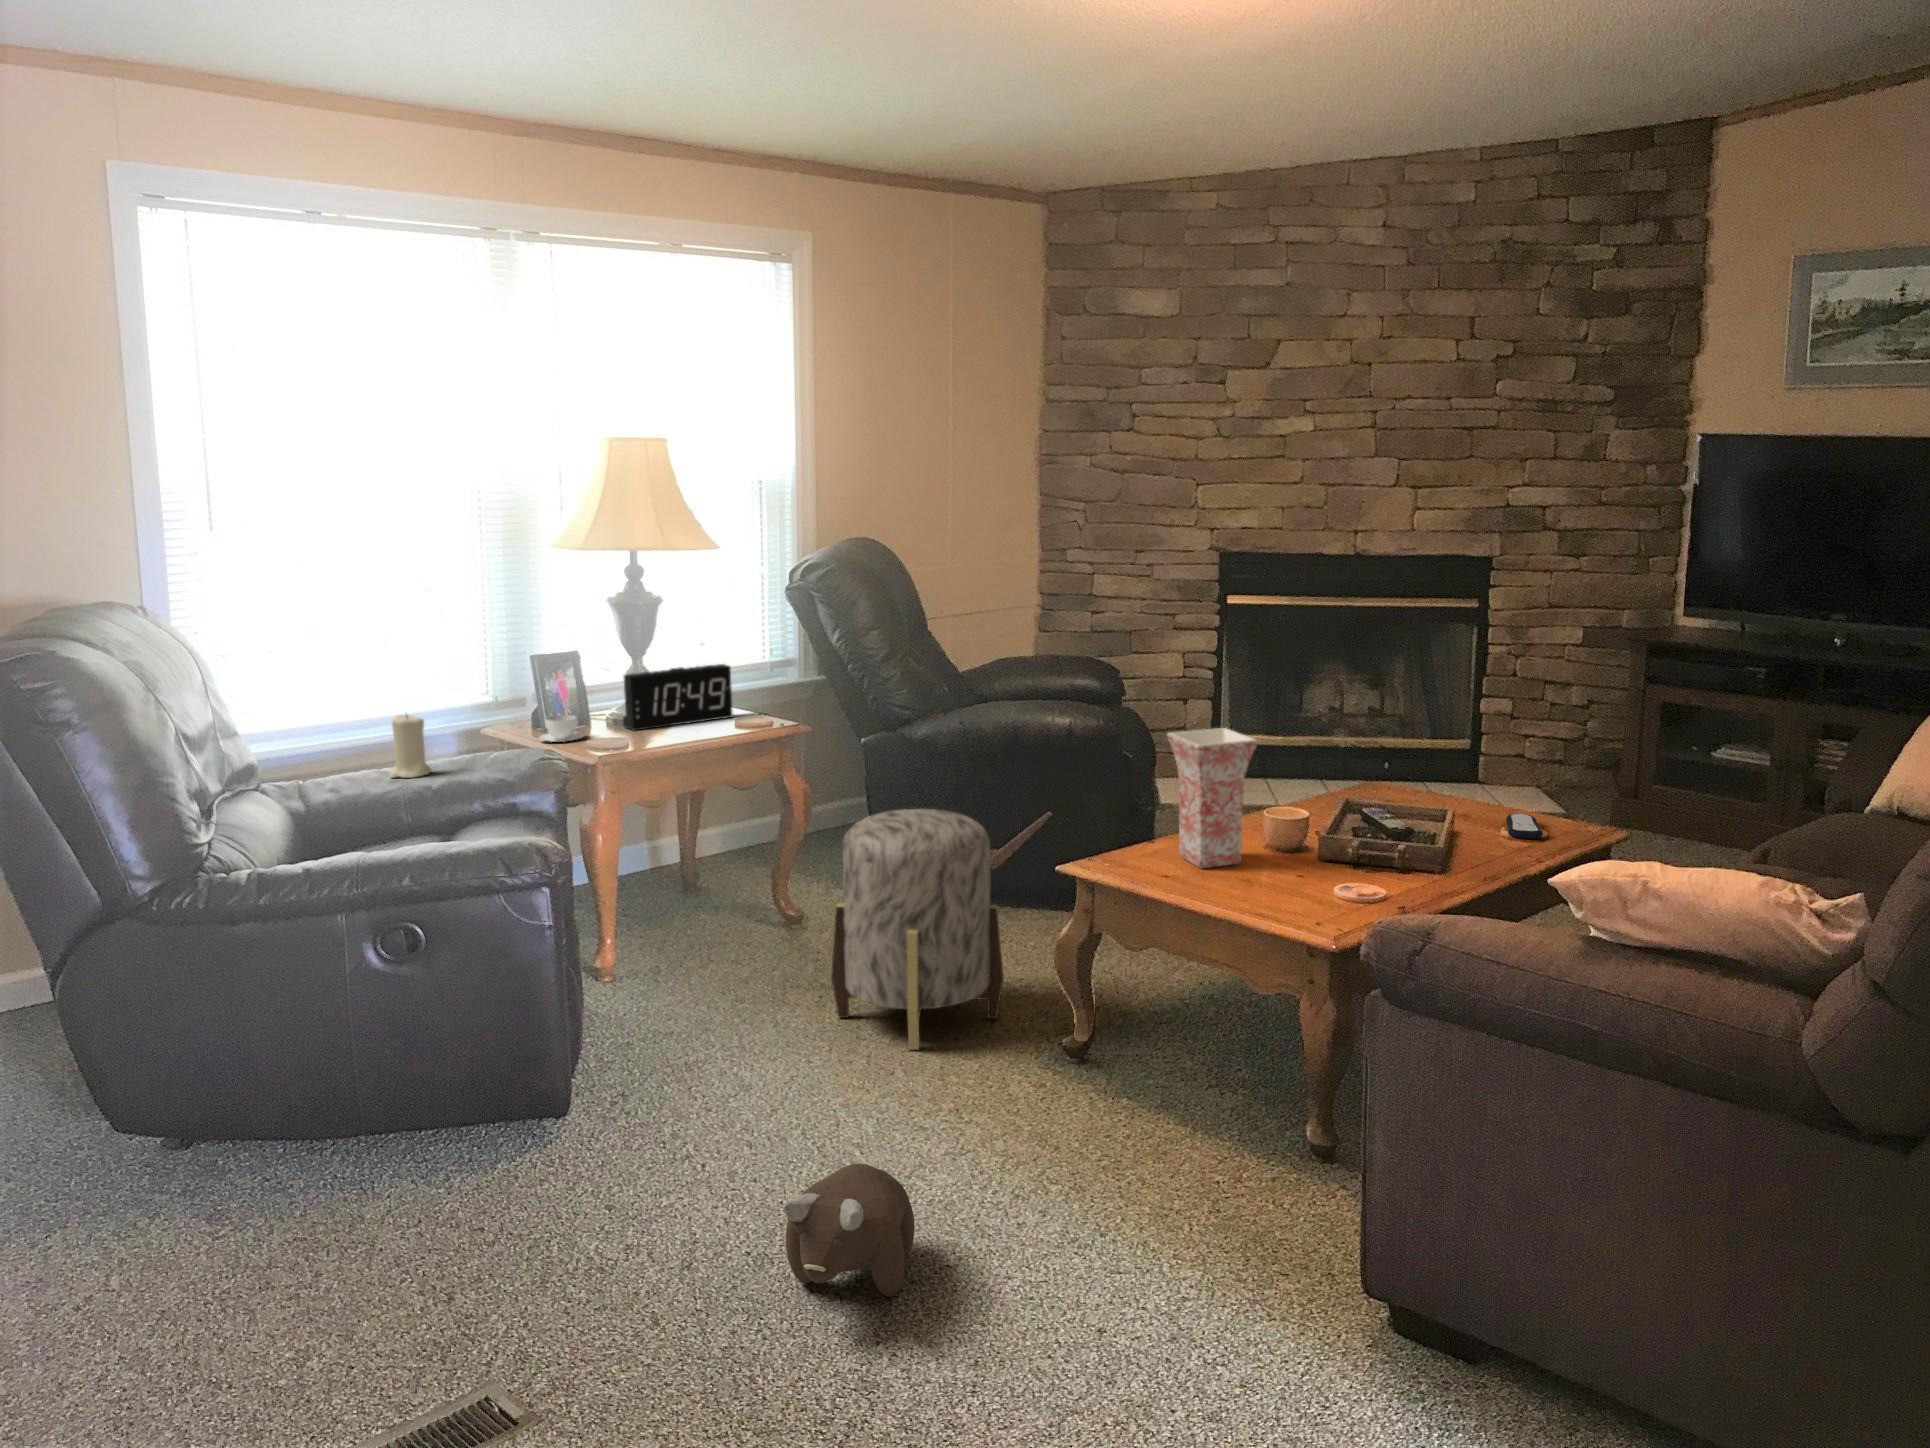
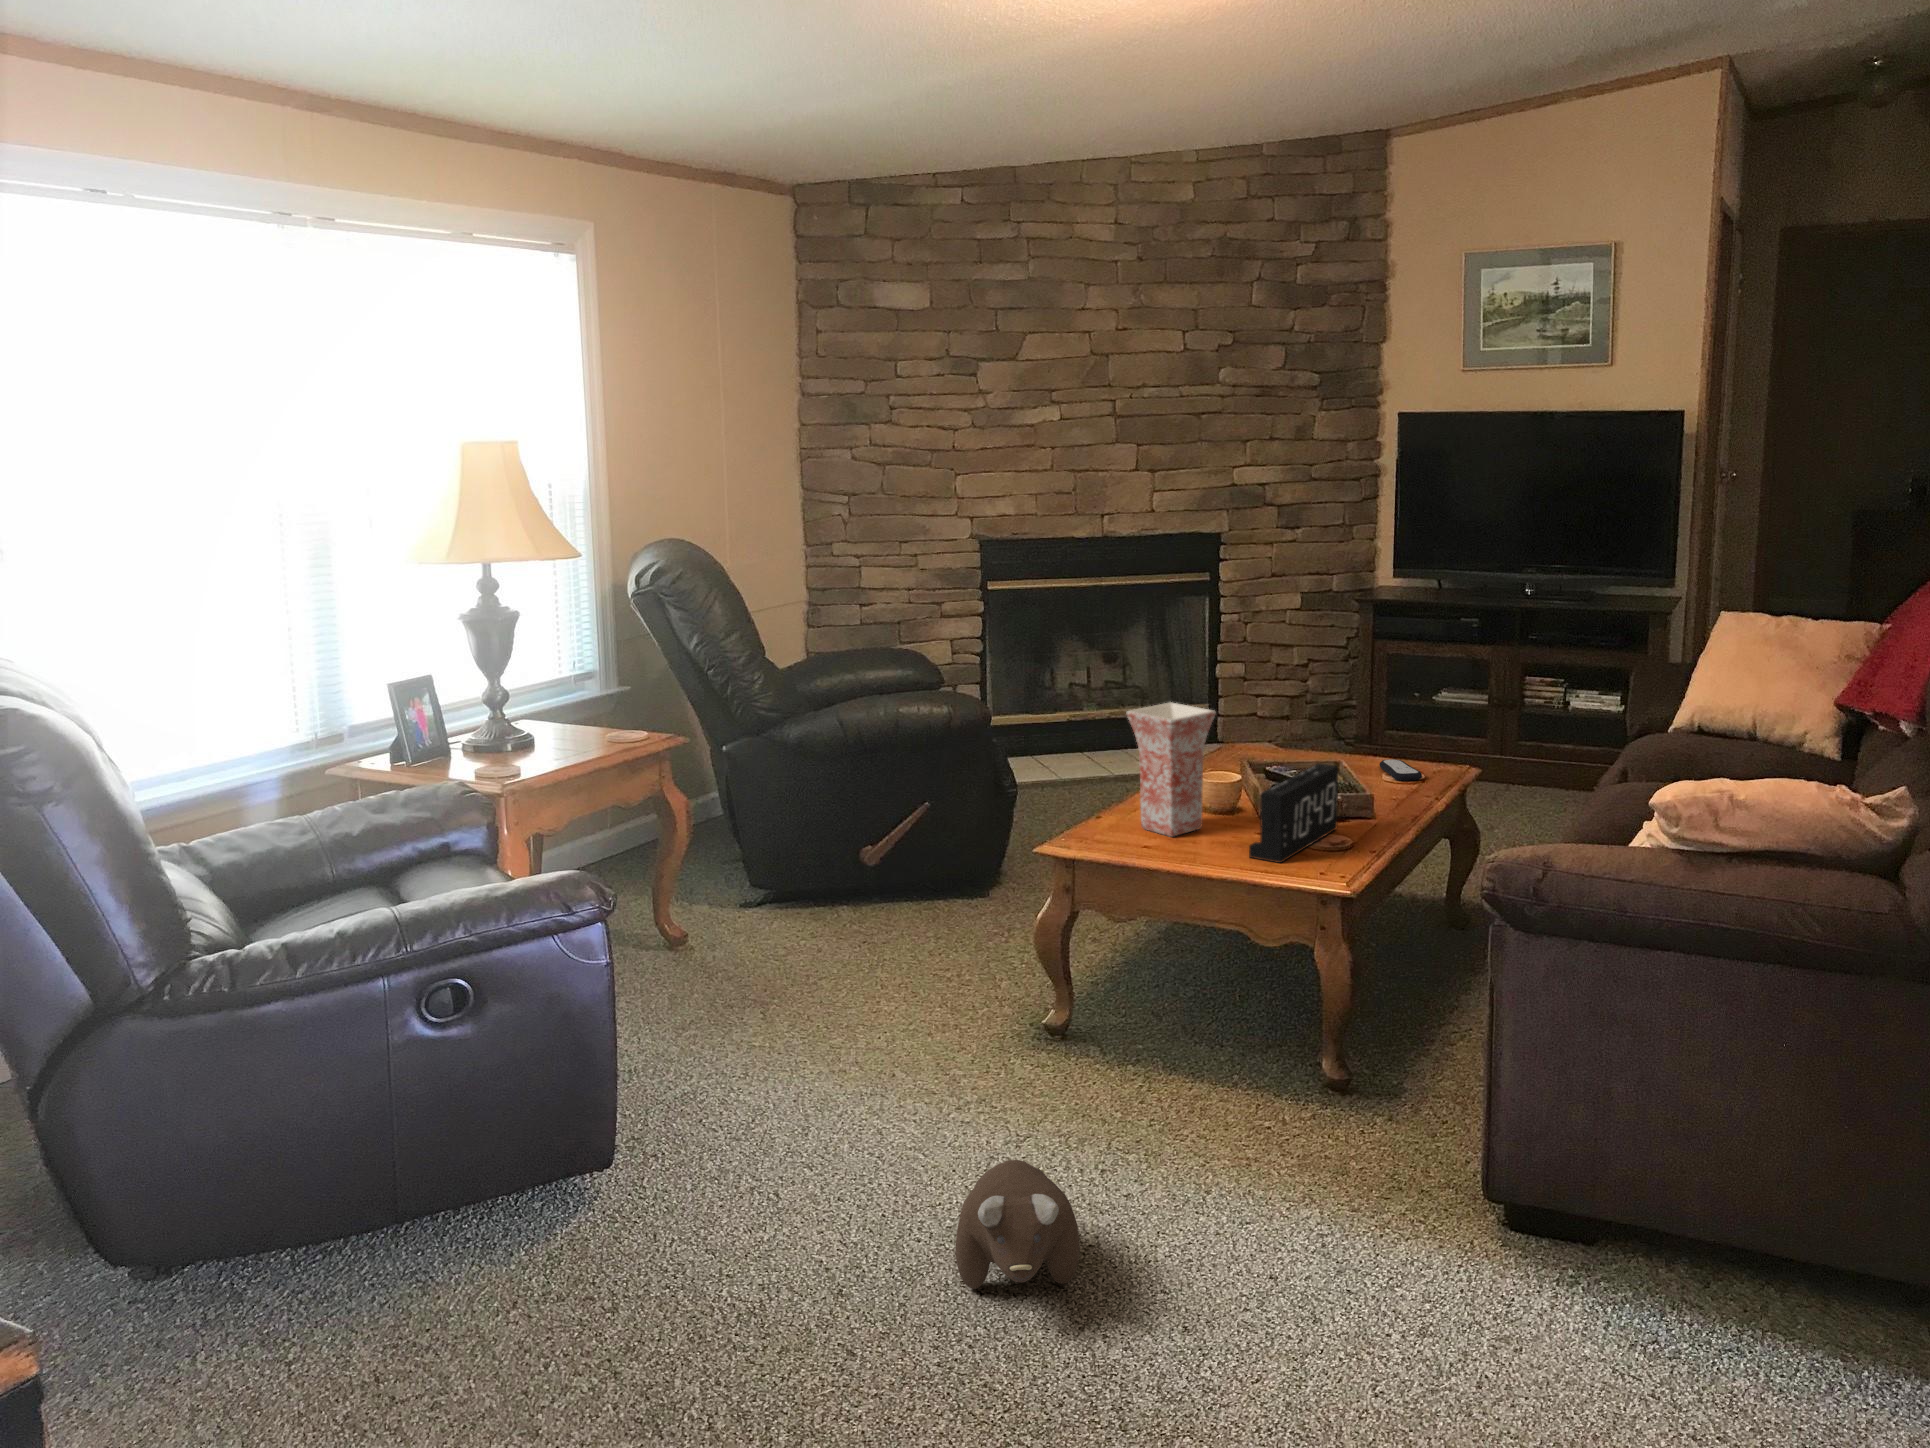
alarm clock: present [623,664,733,731] -> present [1249,764,1338,863]
candle: present [390,714,431,778] -> none [277,760,324,835]
teacup: present [539,715,584,742] -> none [402,748,454,779]
ottoman: present [831,809,1004,1050] -> none [791,809,963,1051]

